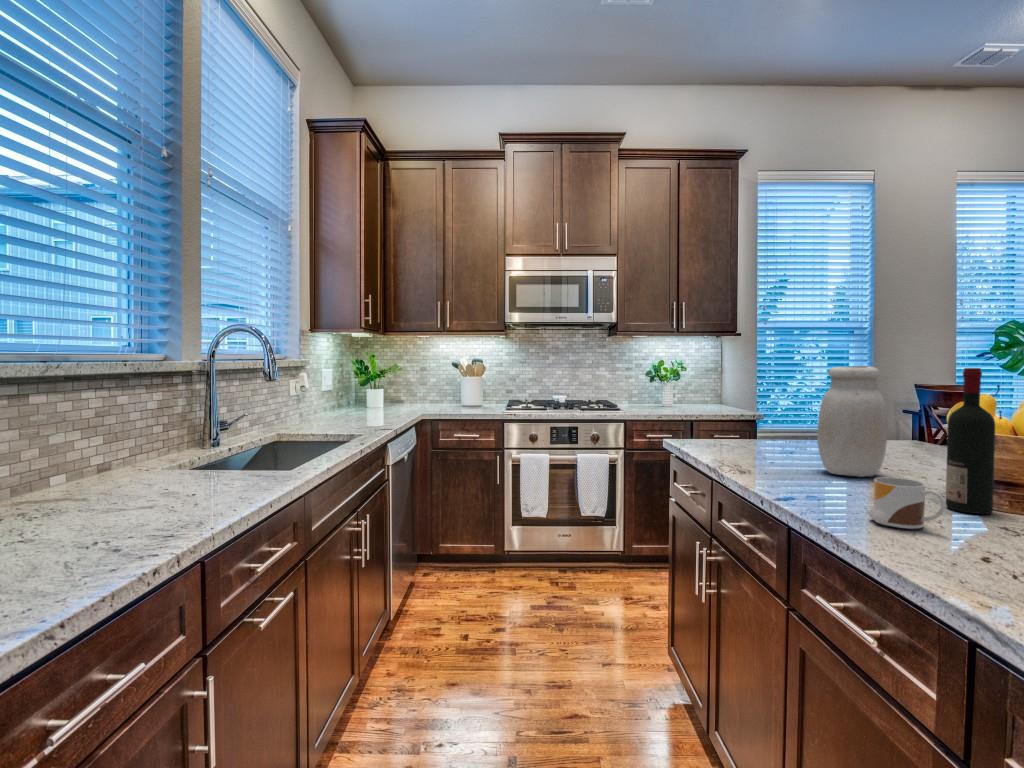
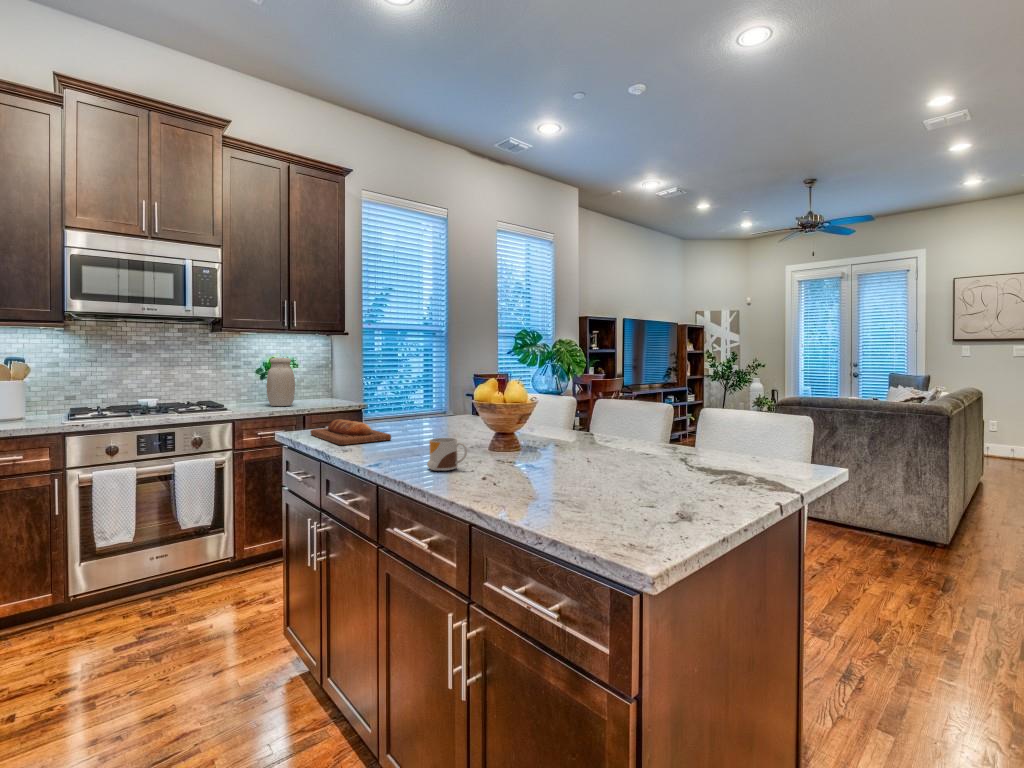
jar: present [817,366,888,477] -> present [267,358,295,406]
wine bottle: present [946,368,995,514] -> none [473,363,496,457]
bread loaf: none [700,431,802,463] -> present [310,419,391,445]

